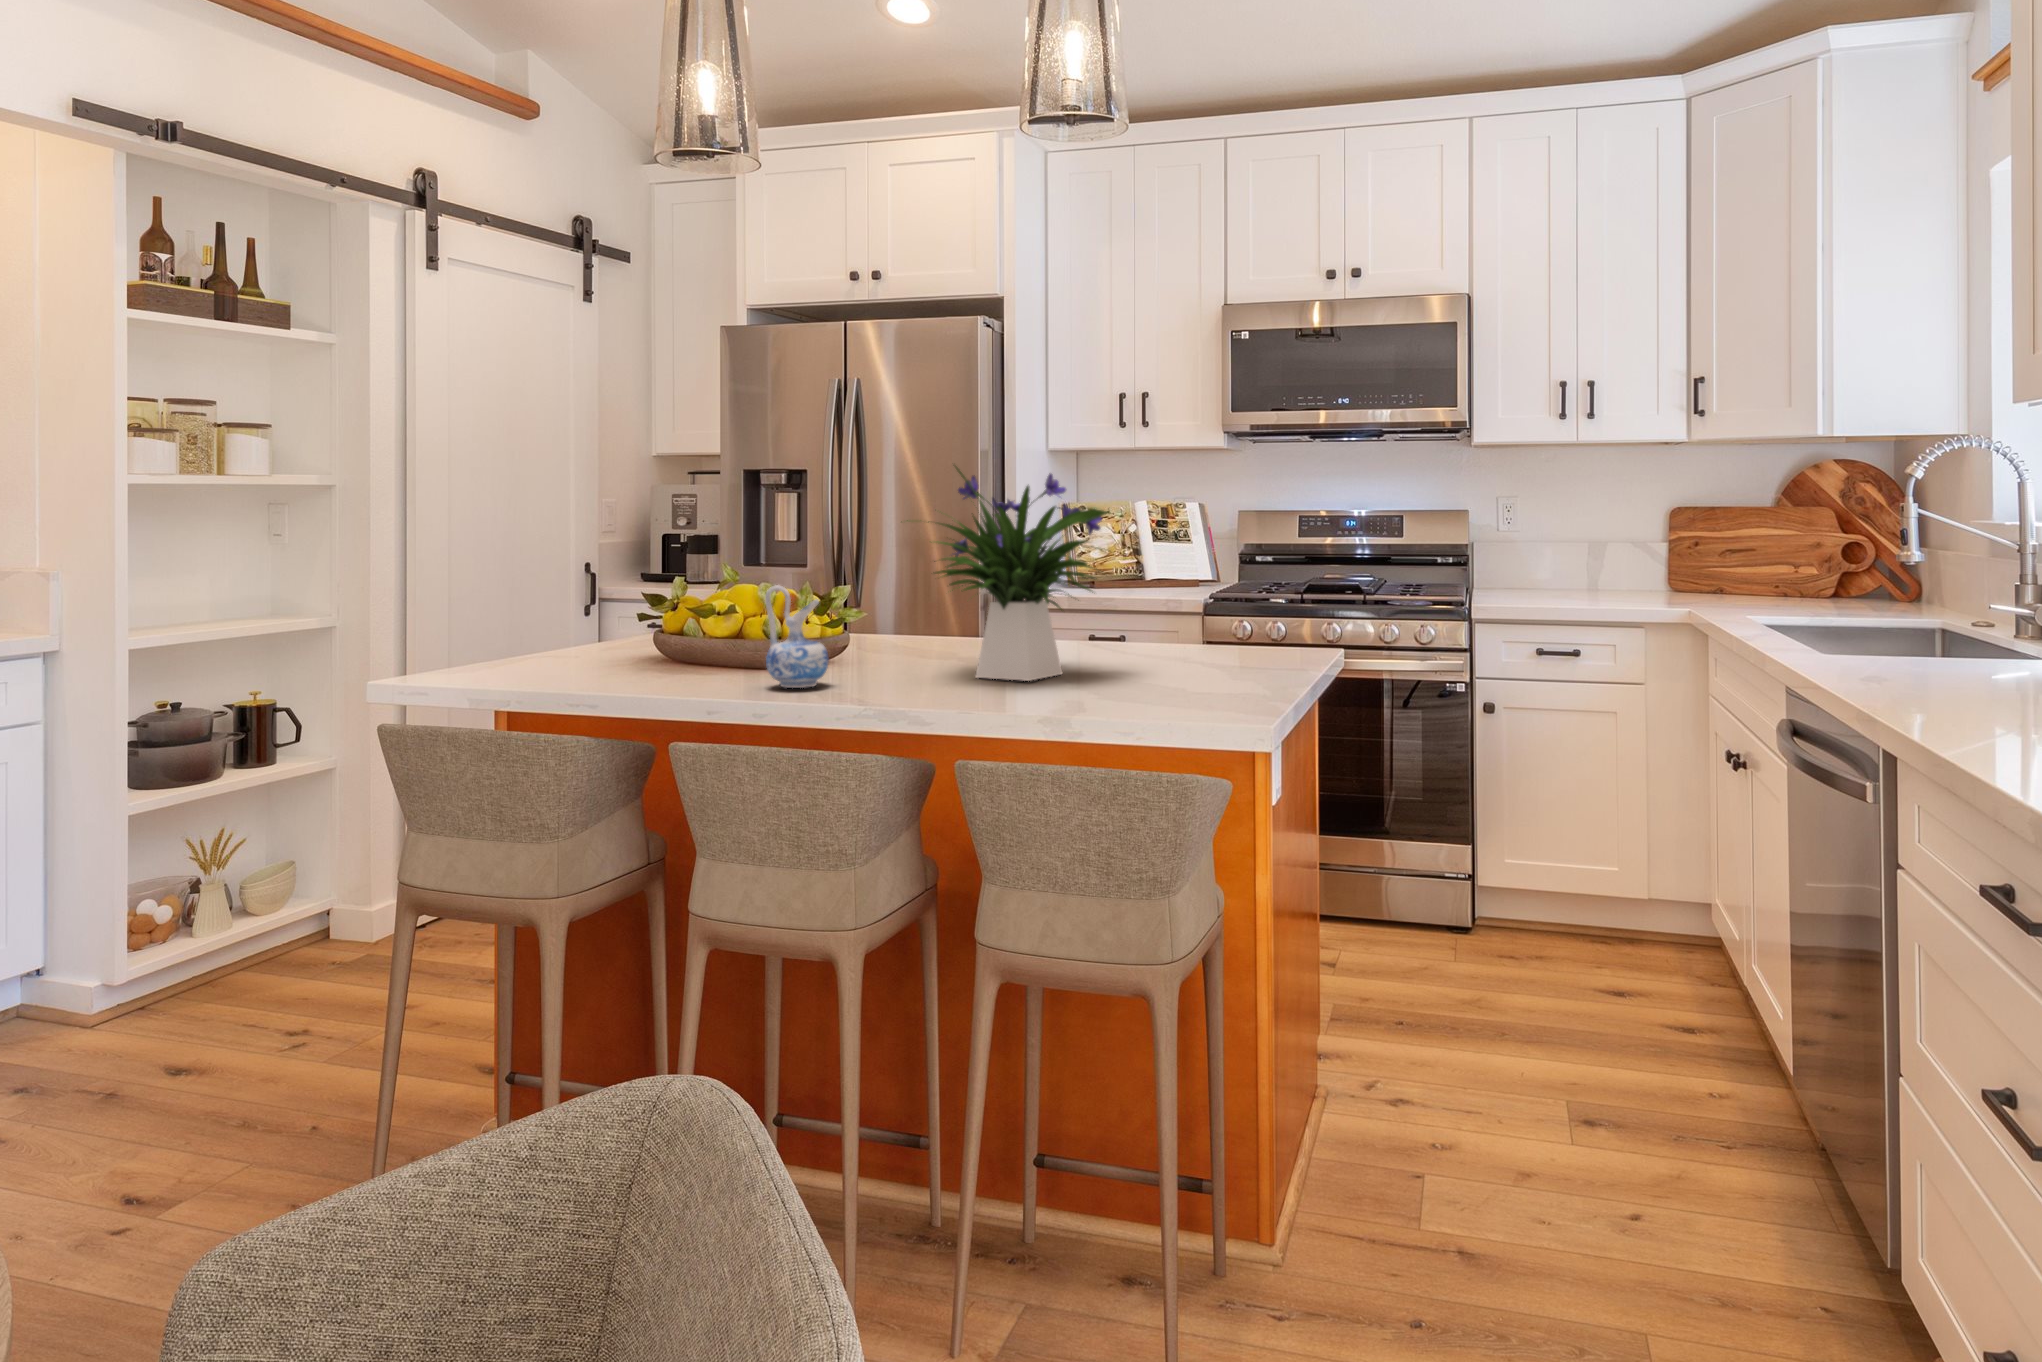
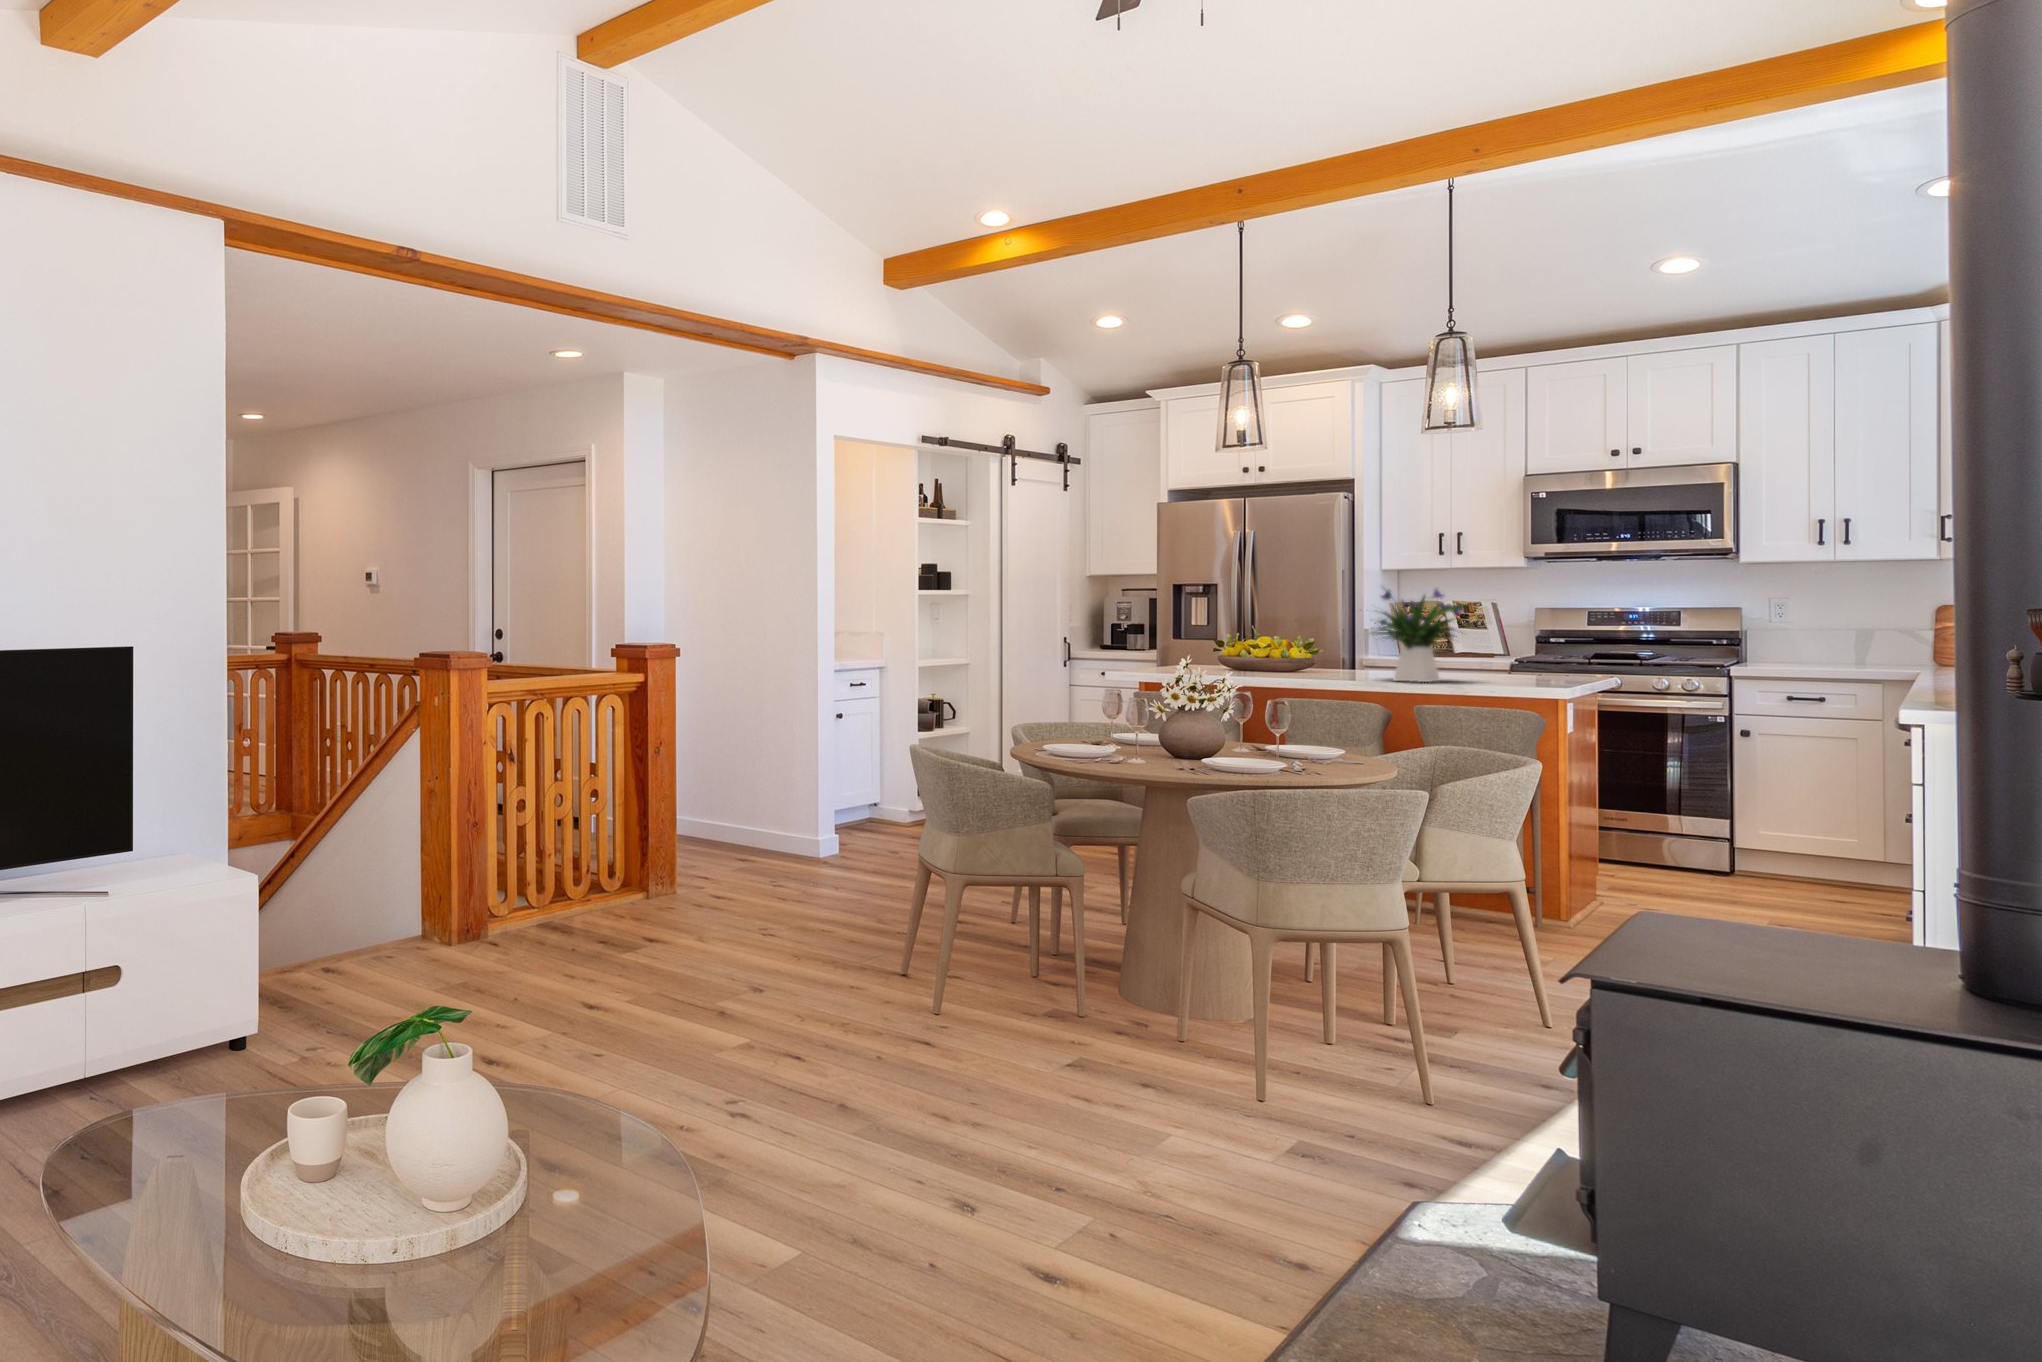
ceramic pitcher: present [765,586,829,688] -> none [1290,638,1320,681]

